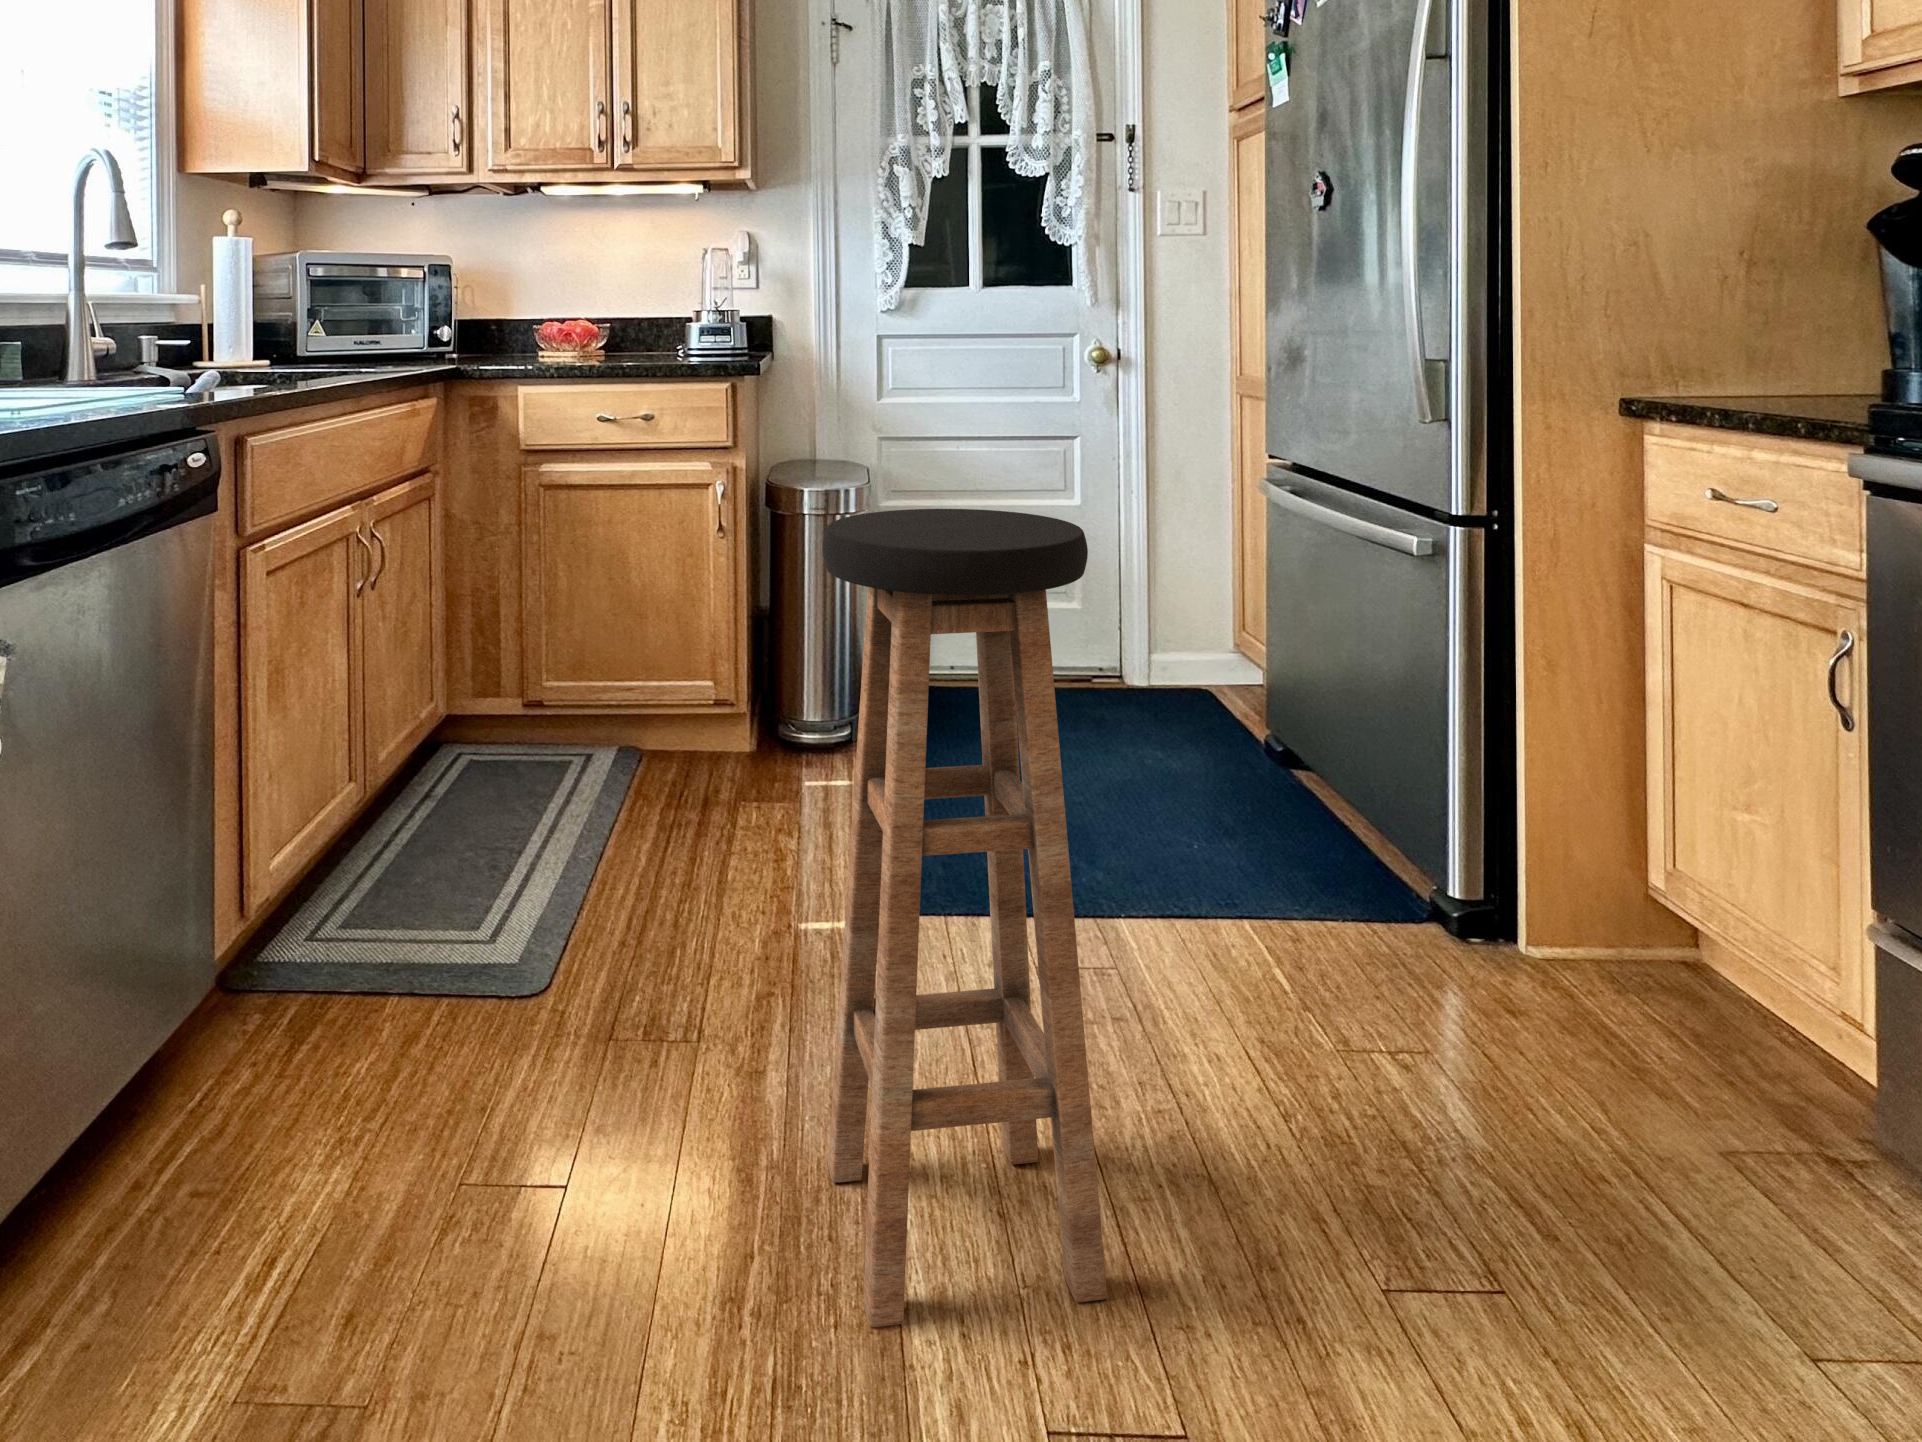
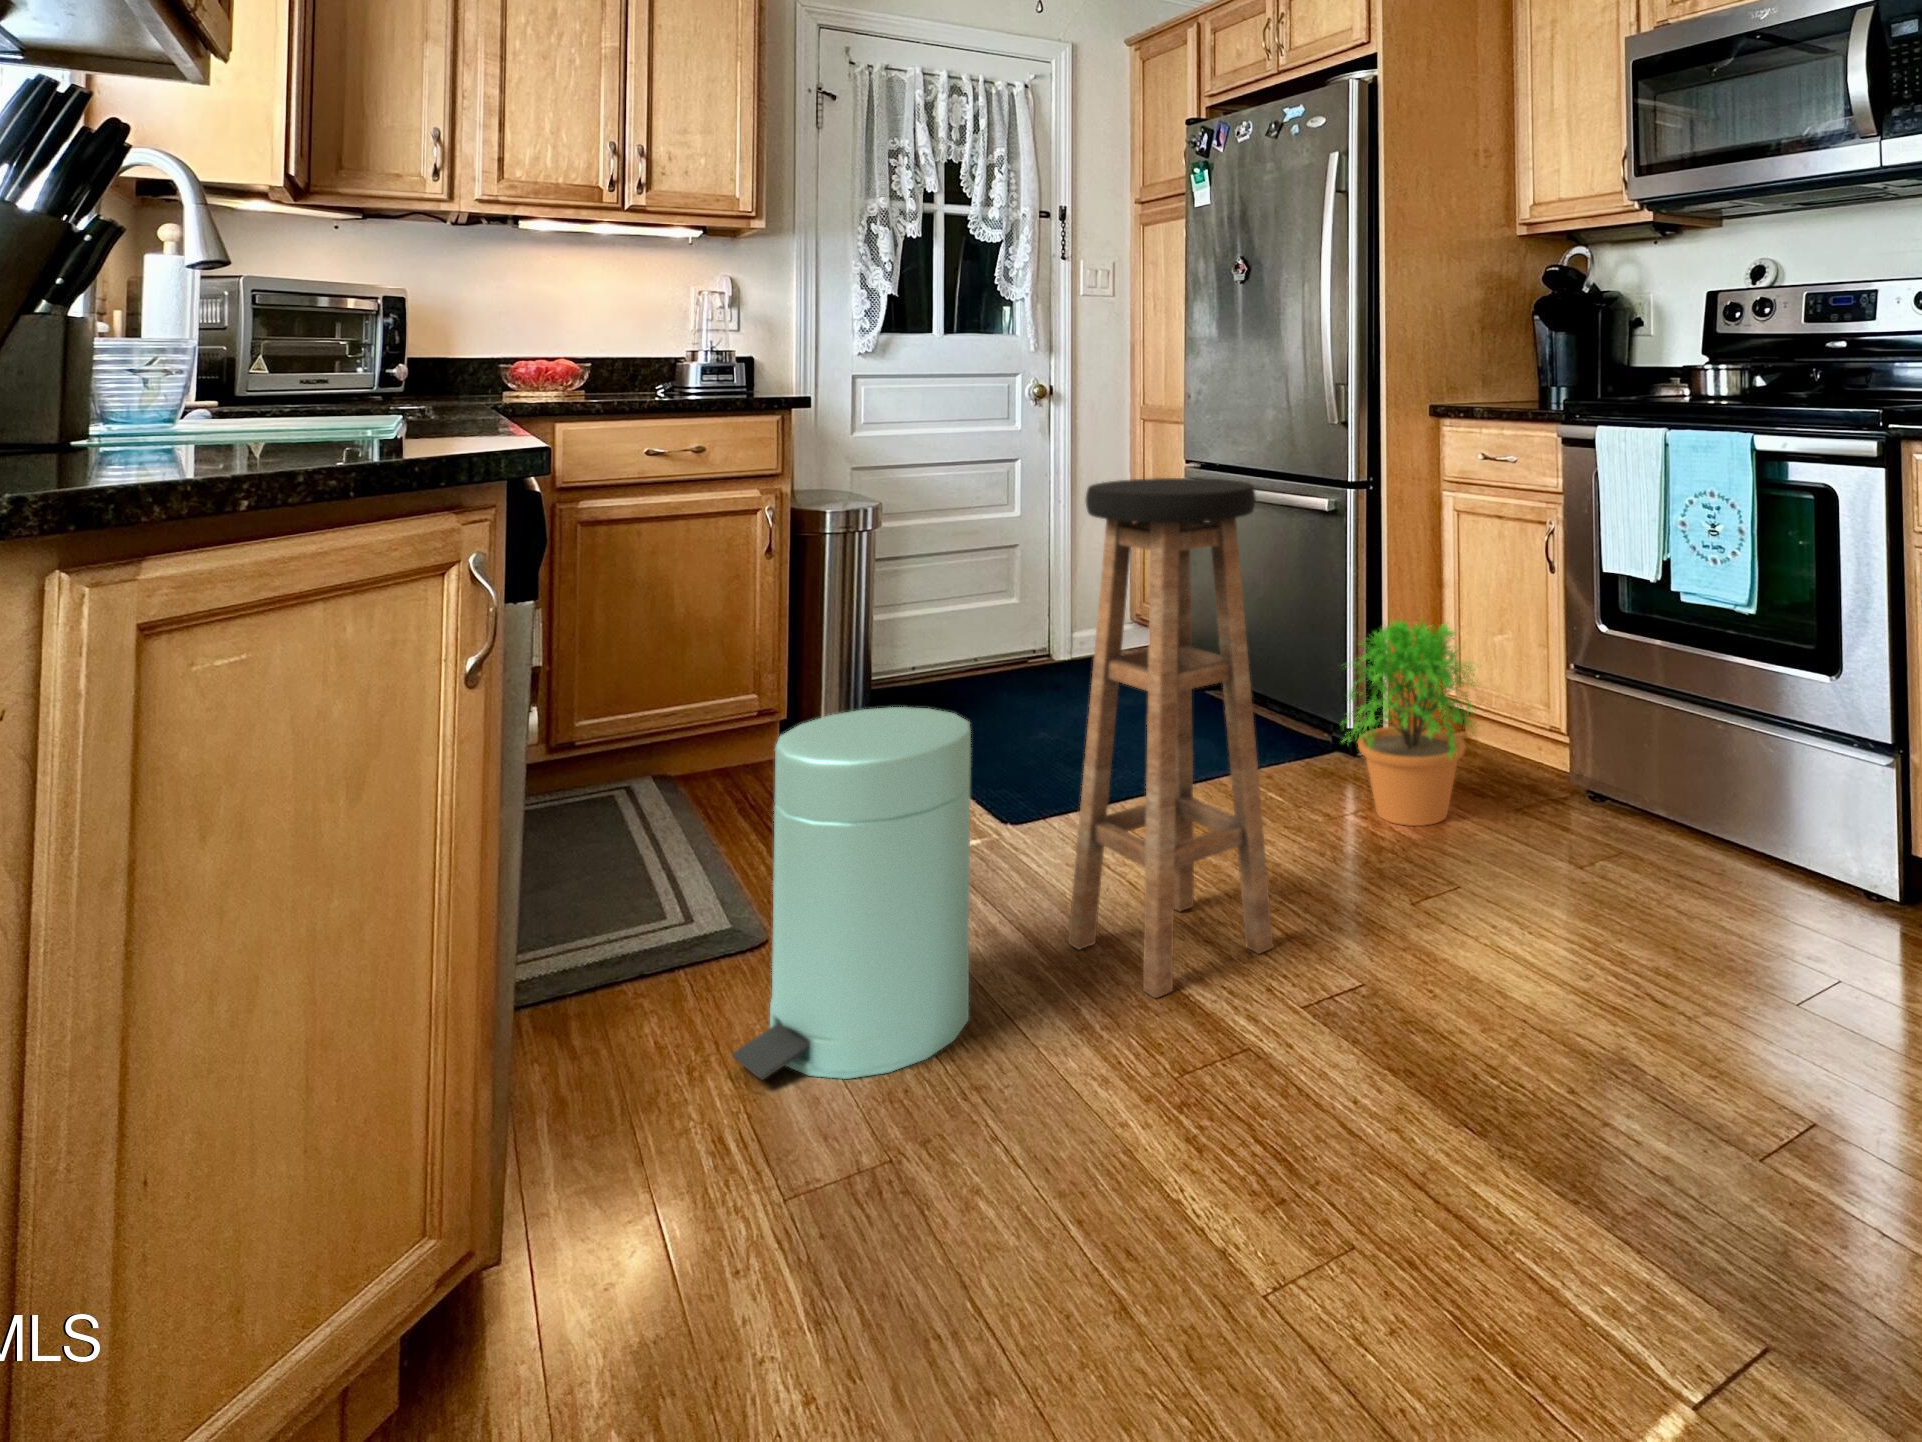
potted plant: none [1377,756,1645,1127] -> present [1343,620,1478,826]
trash can: none [338,785,645,1304] -> present [733,707,971,1080]

